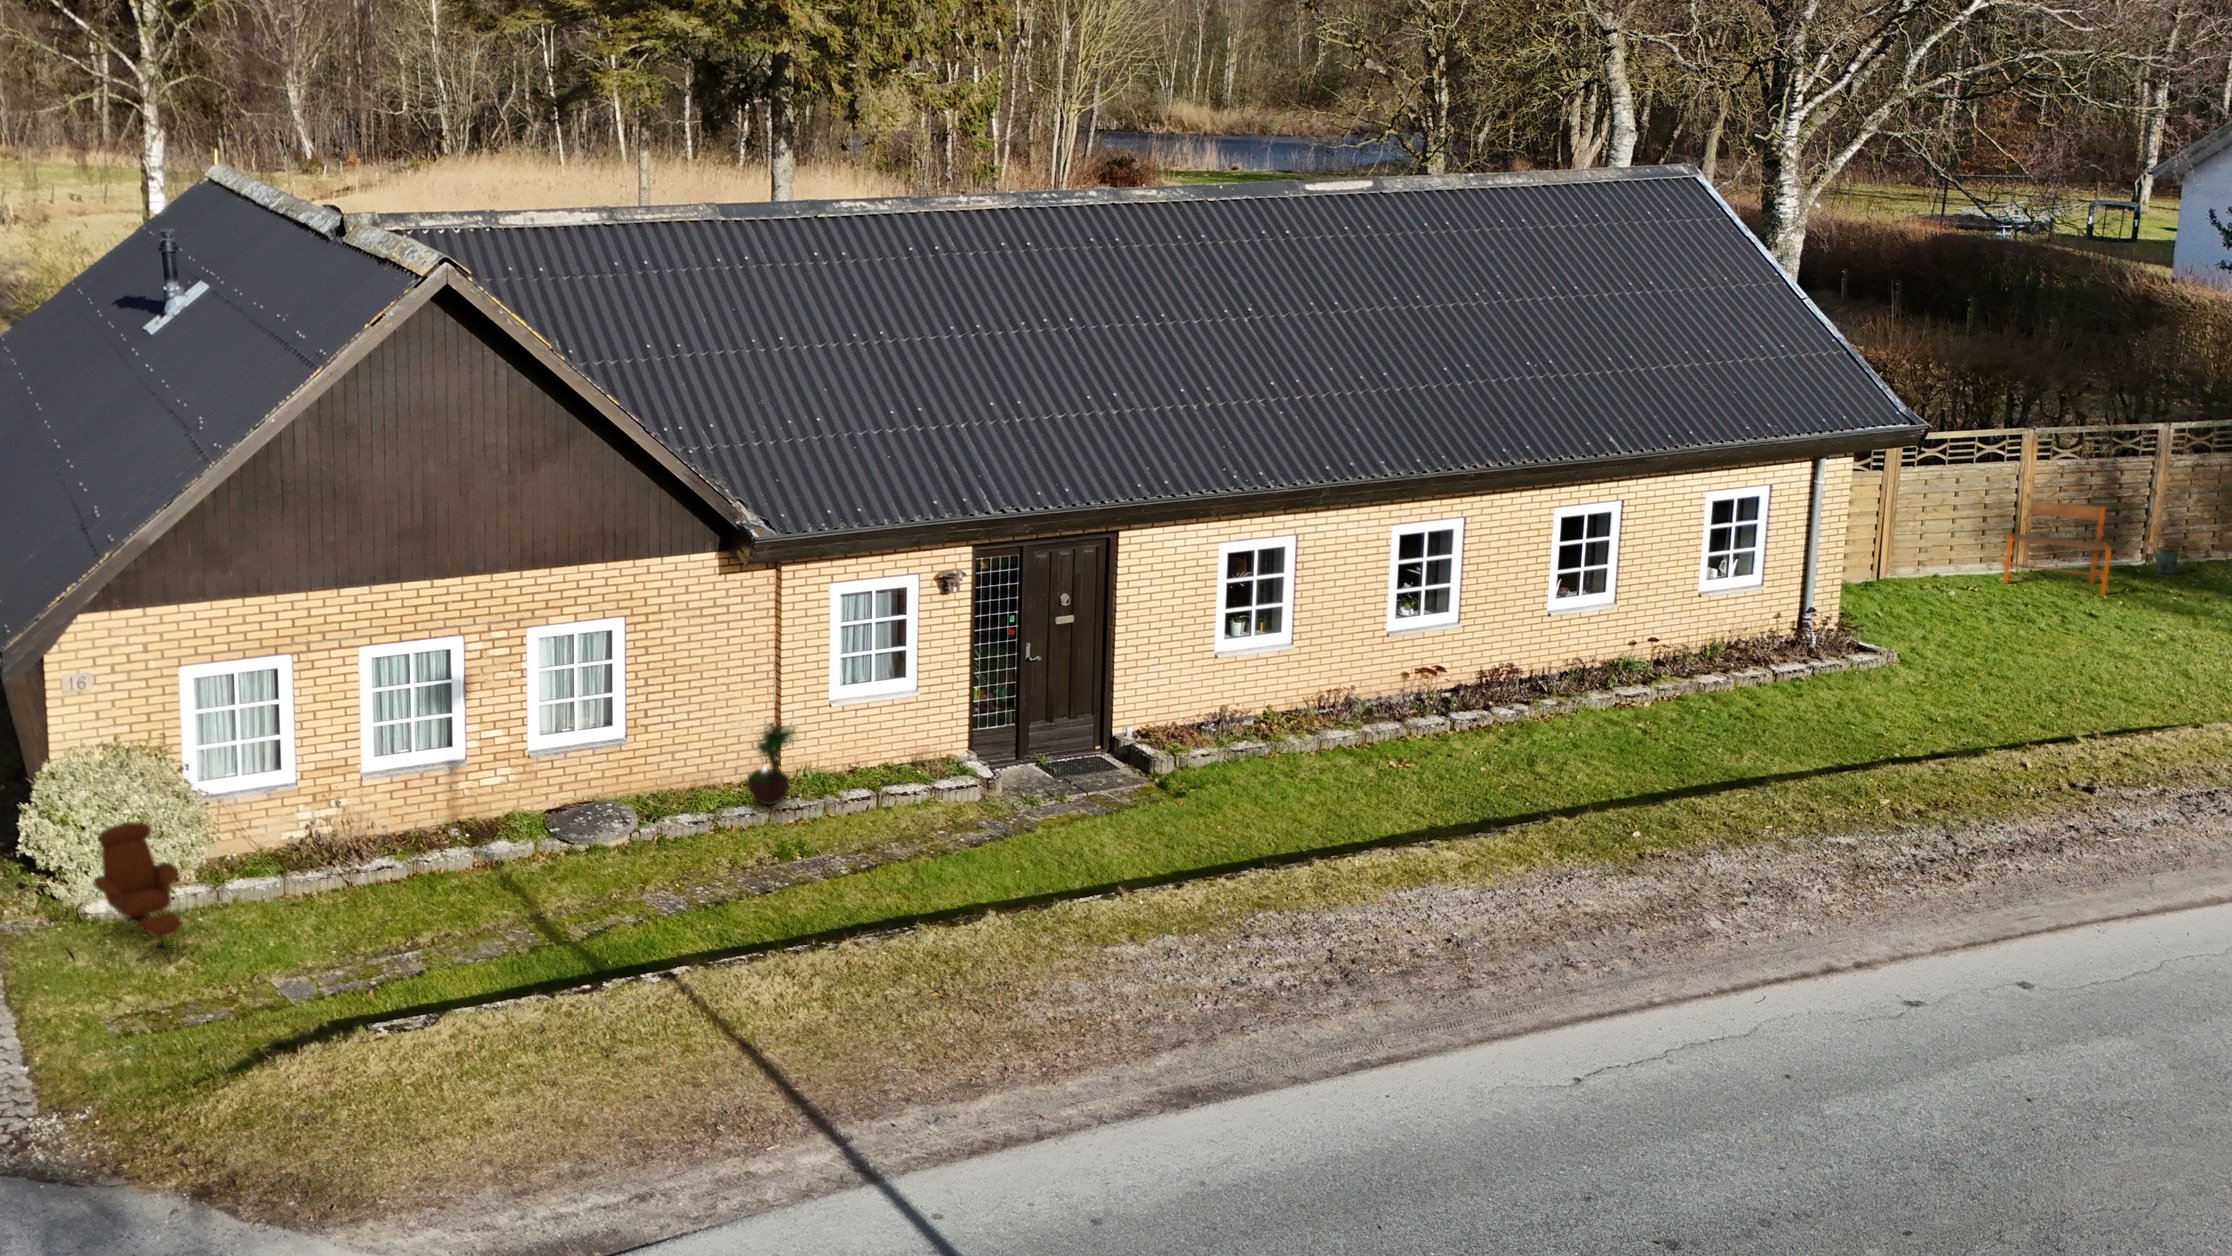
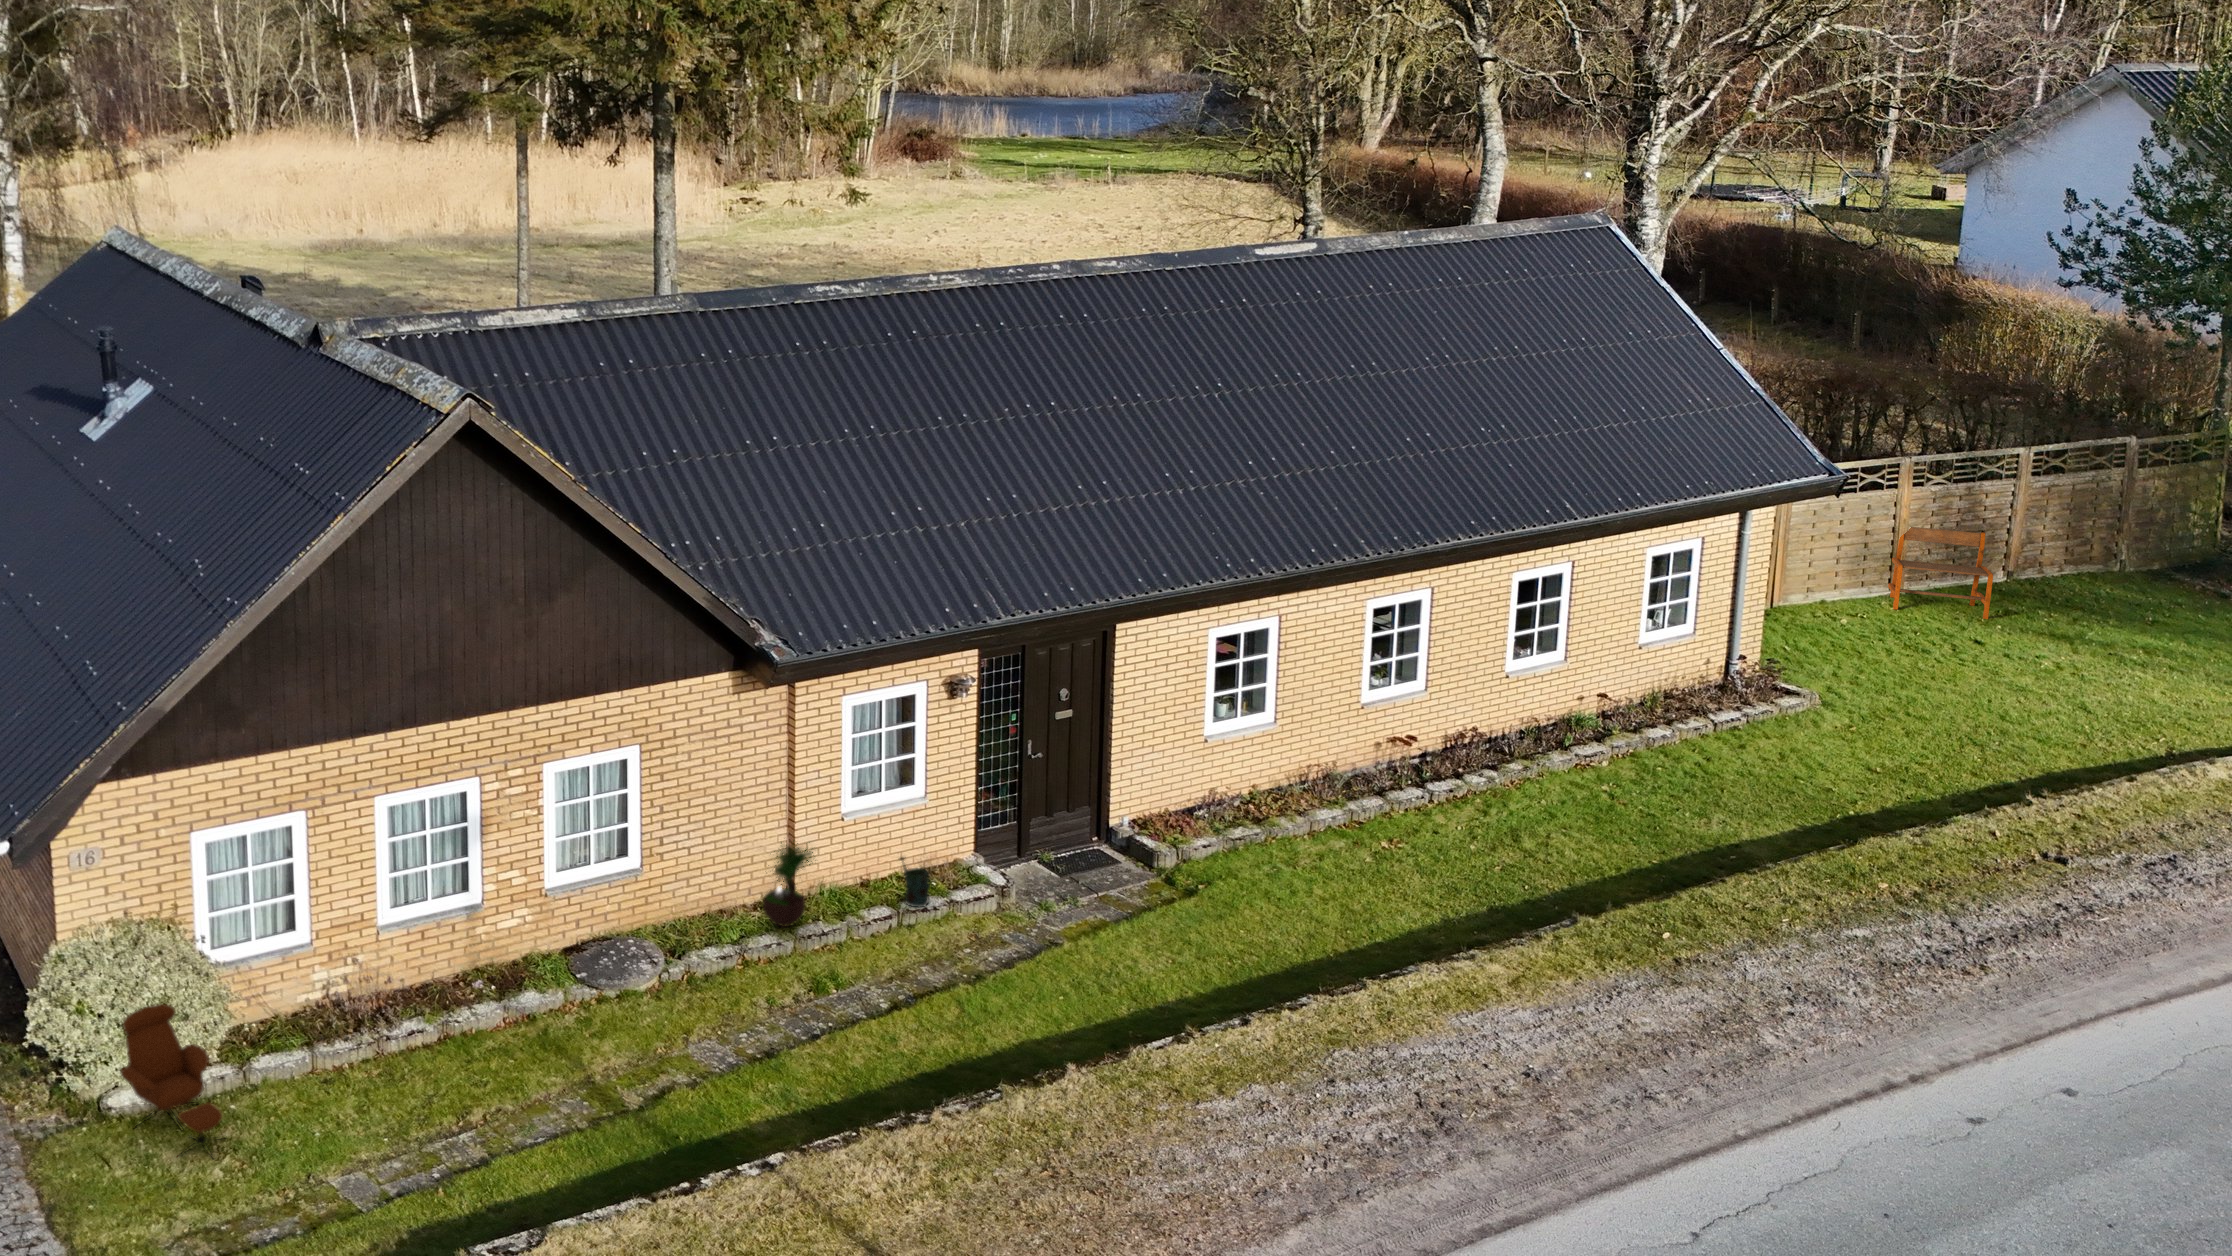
watering can: present [2150,543,2179,574] -> present [900,857,930,907]

